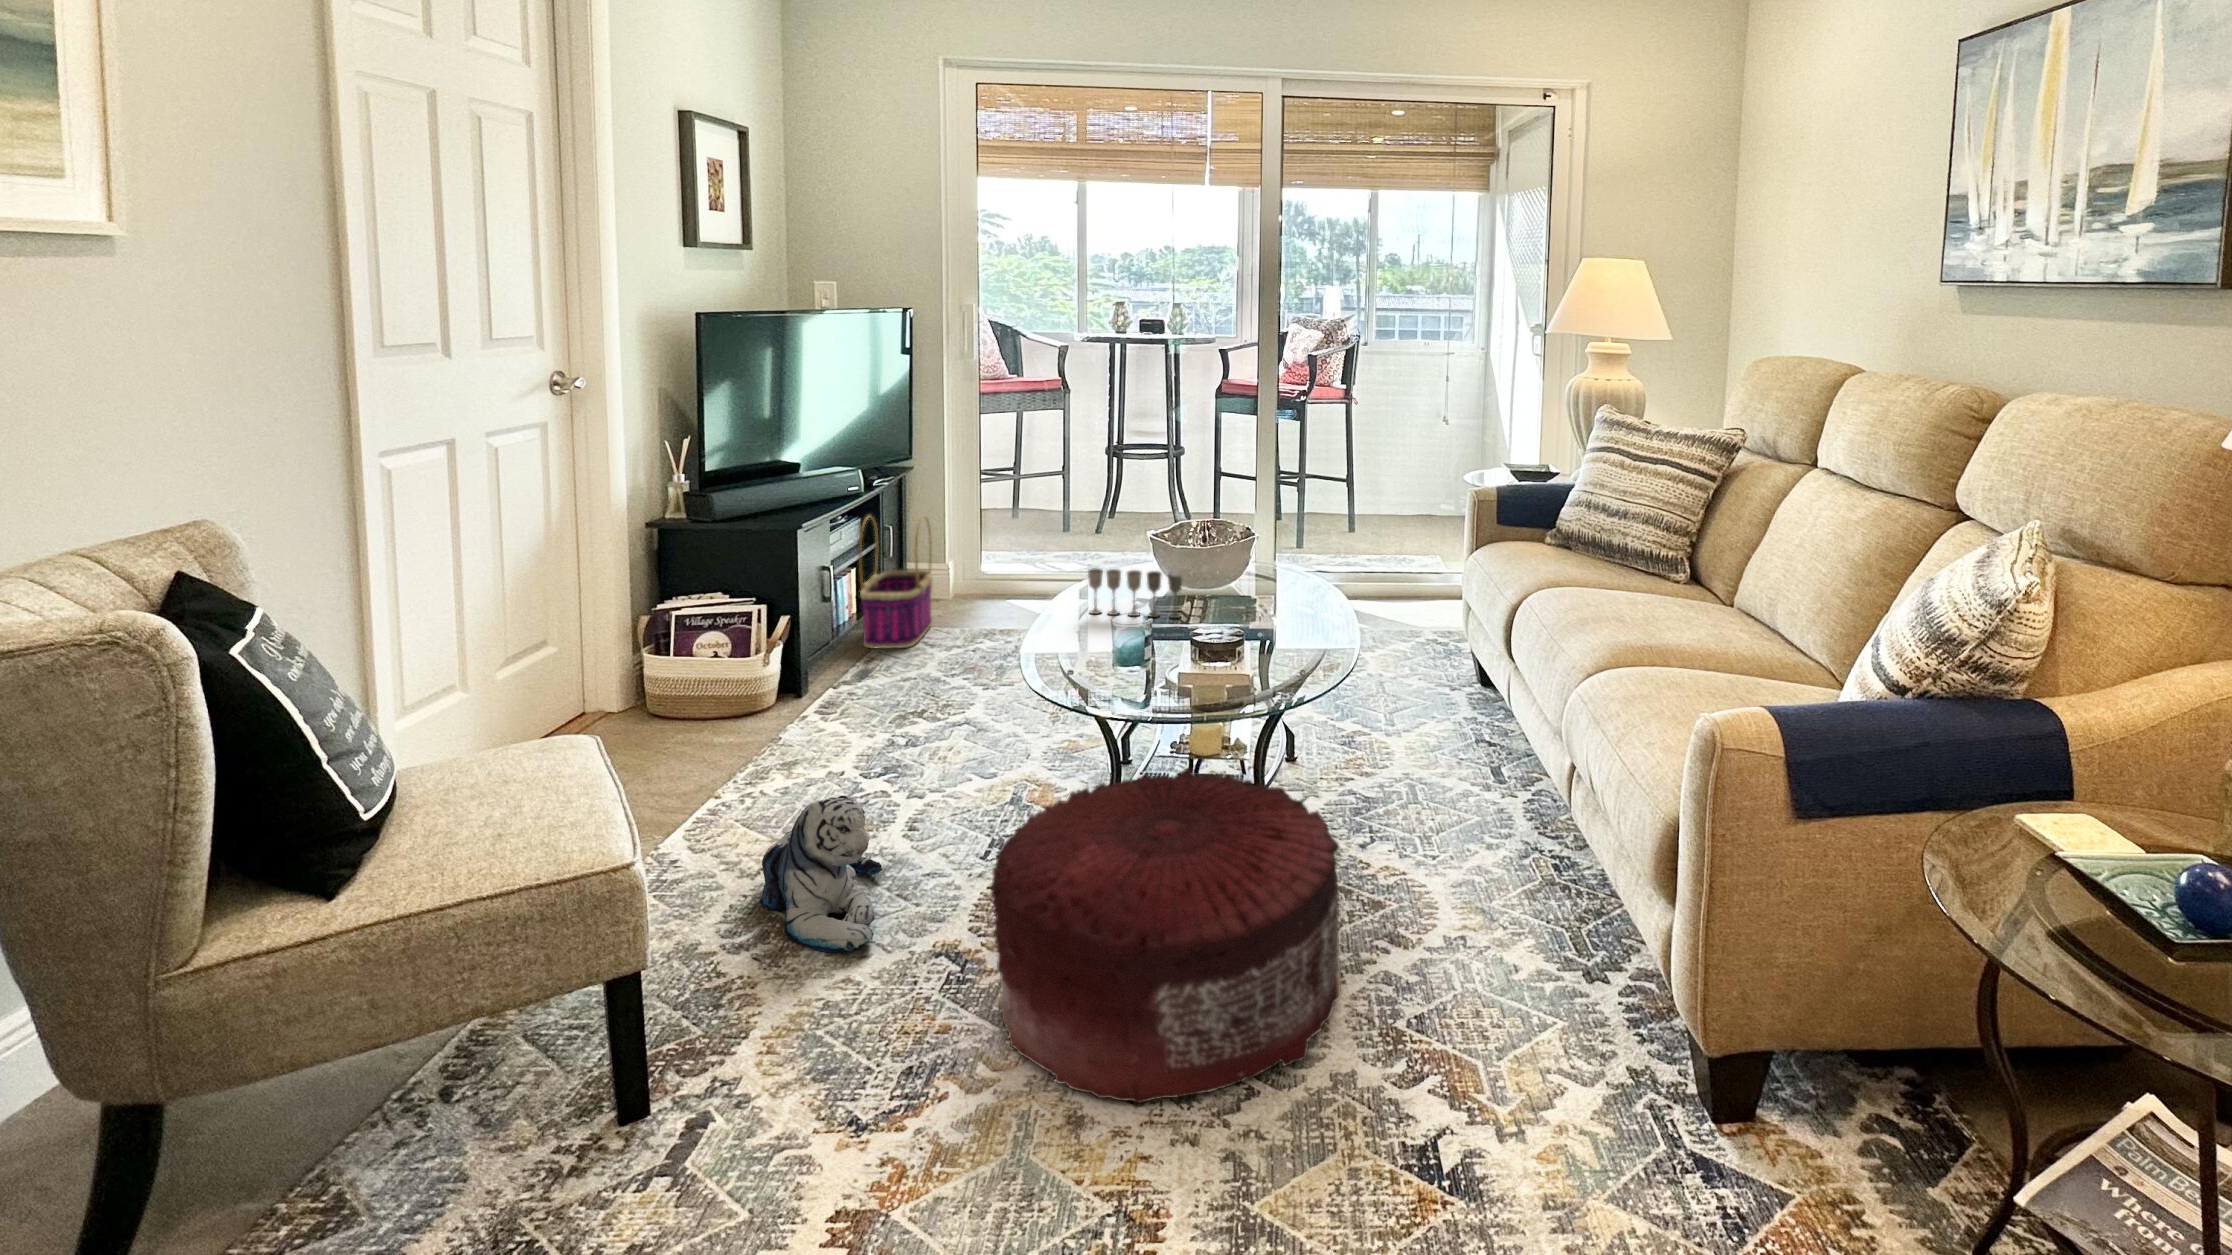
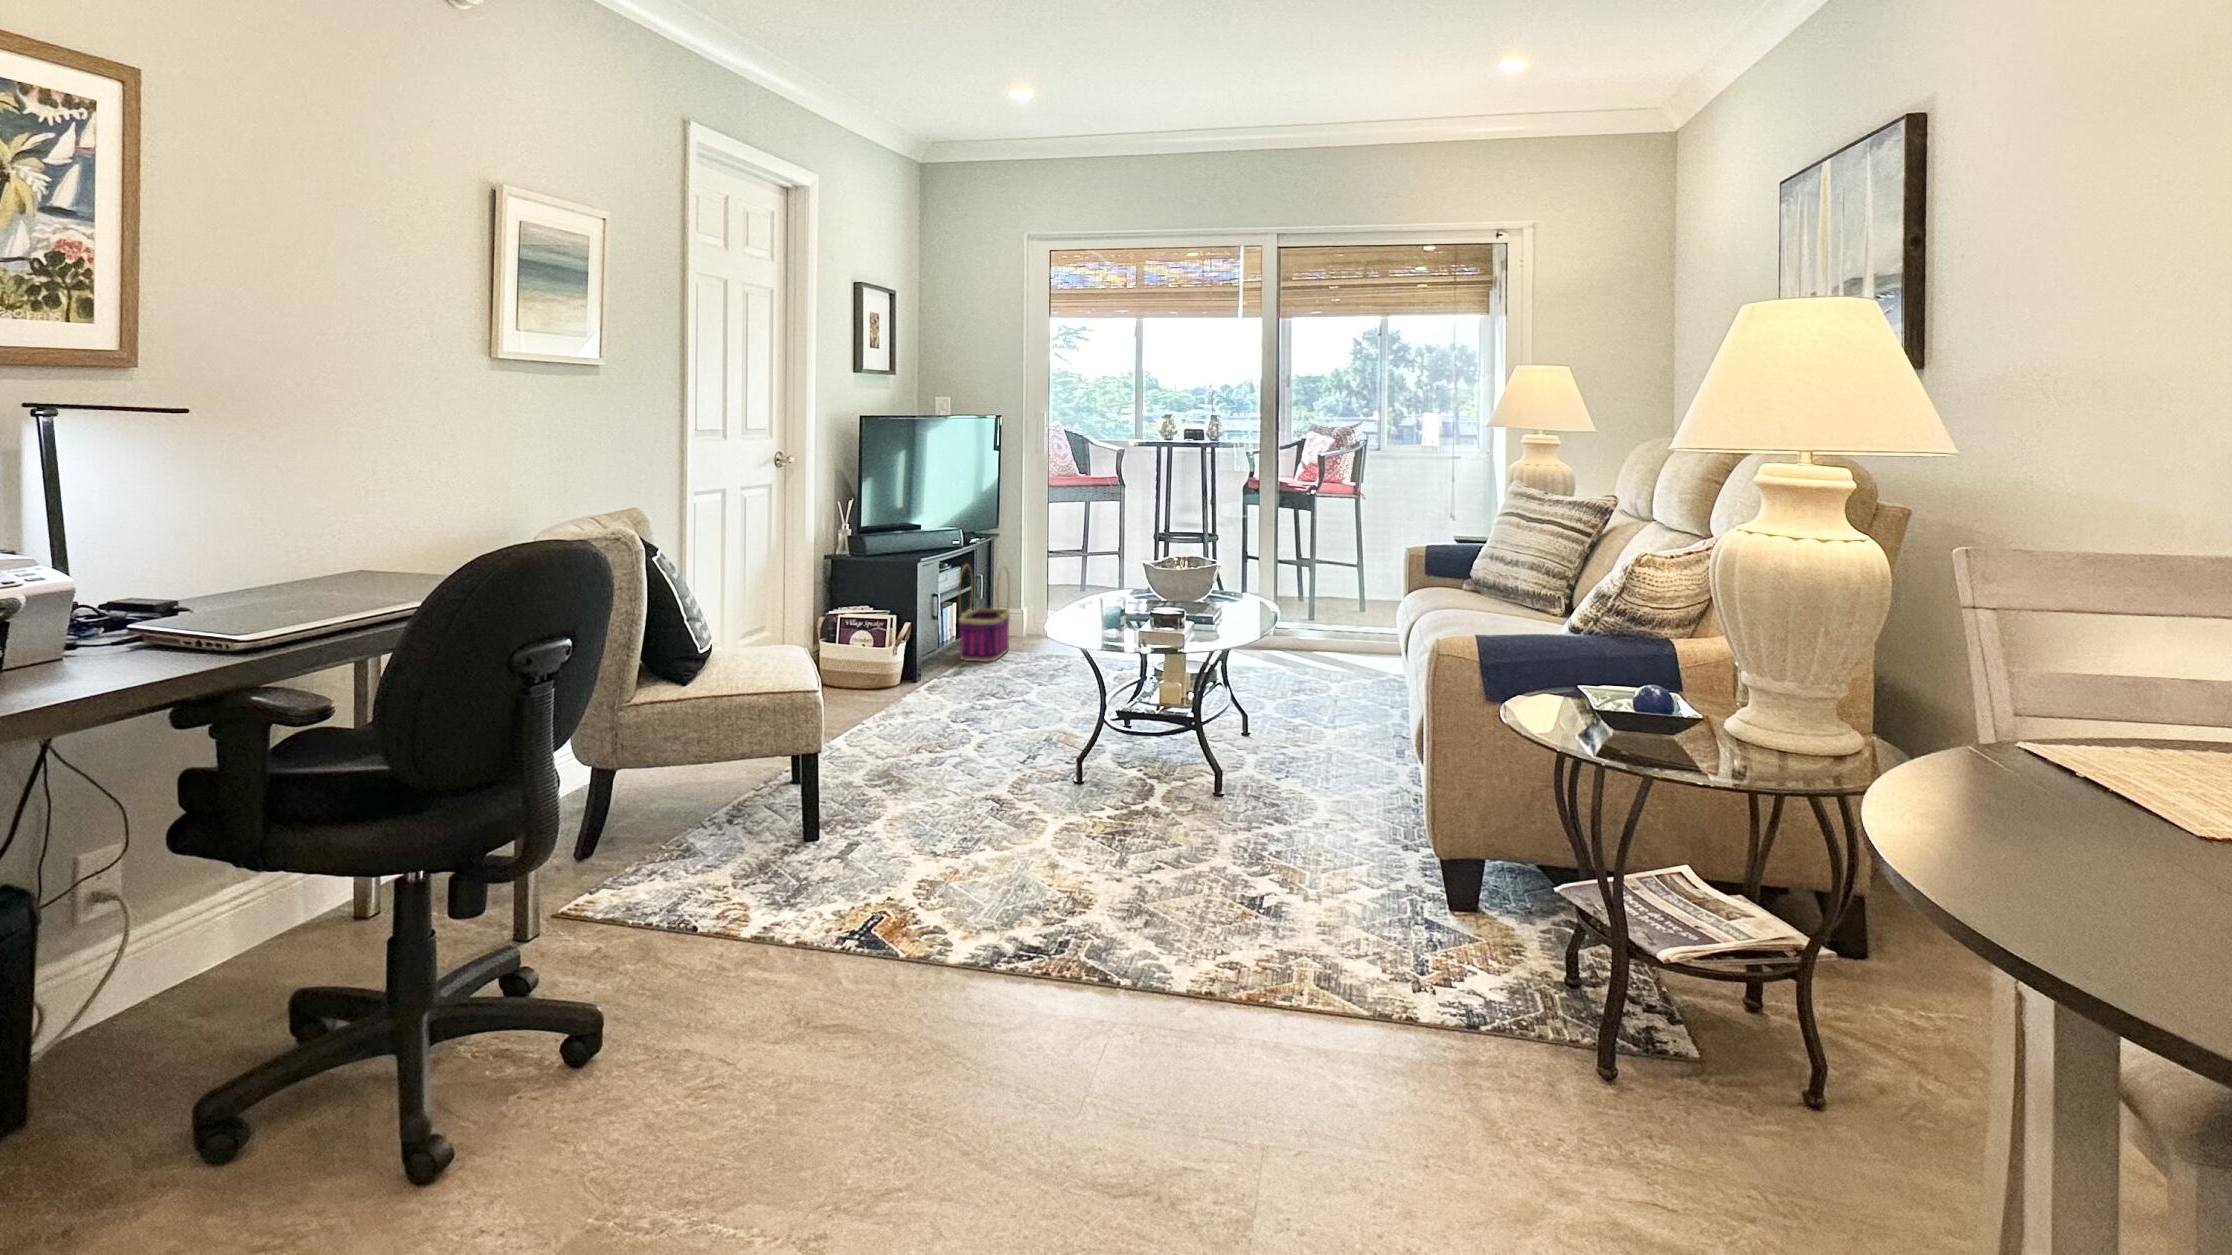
wine glass: present [1088,568,1183,618] -> none [1097,581,1160,616]
pouf: present [991,768,1341,1103] -> none [1013,697,1232,862]
plush toy: present [759,796,882,953] -> none [886,704,959,793]

